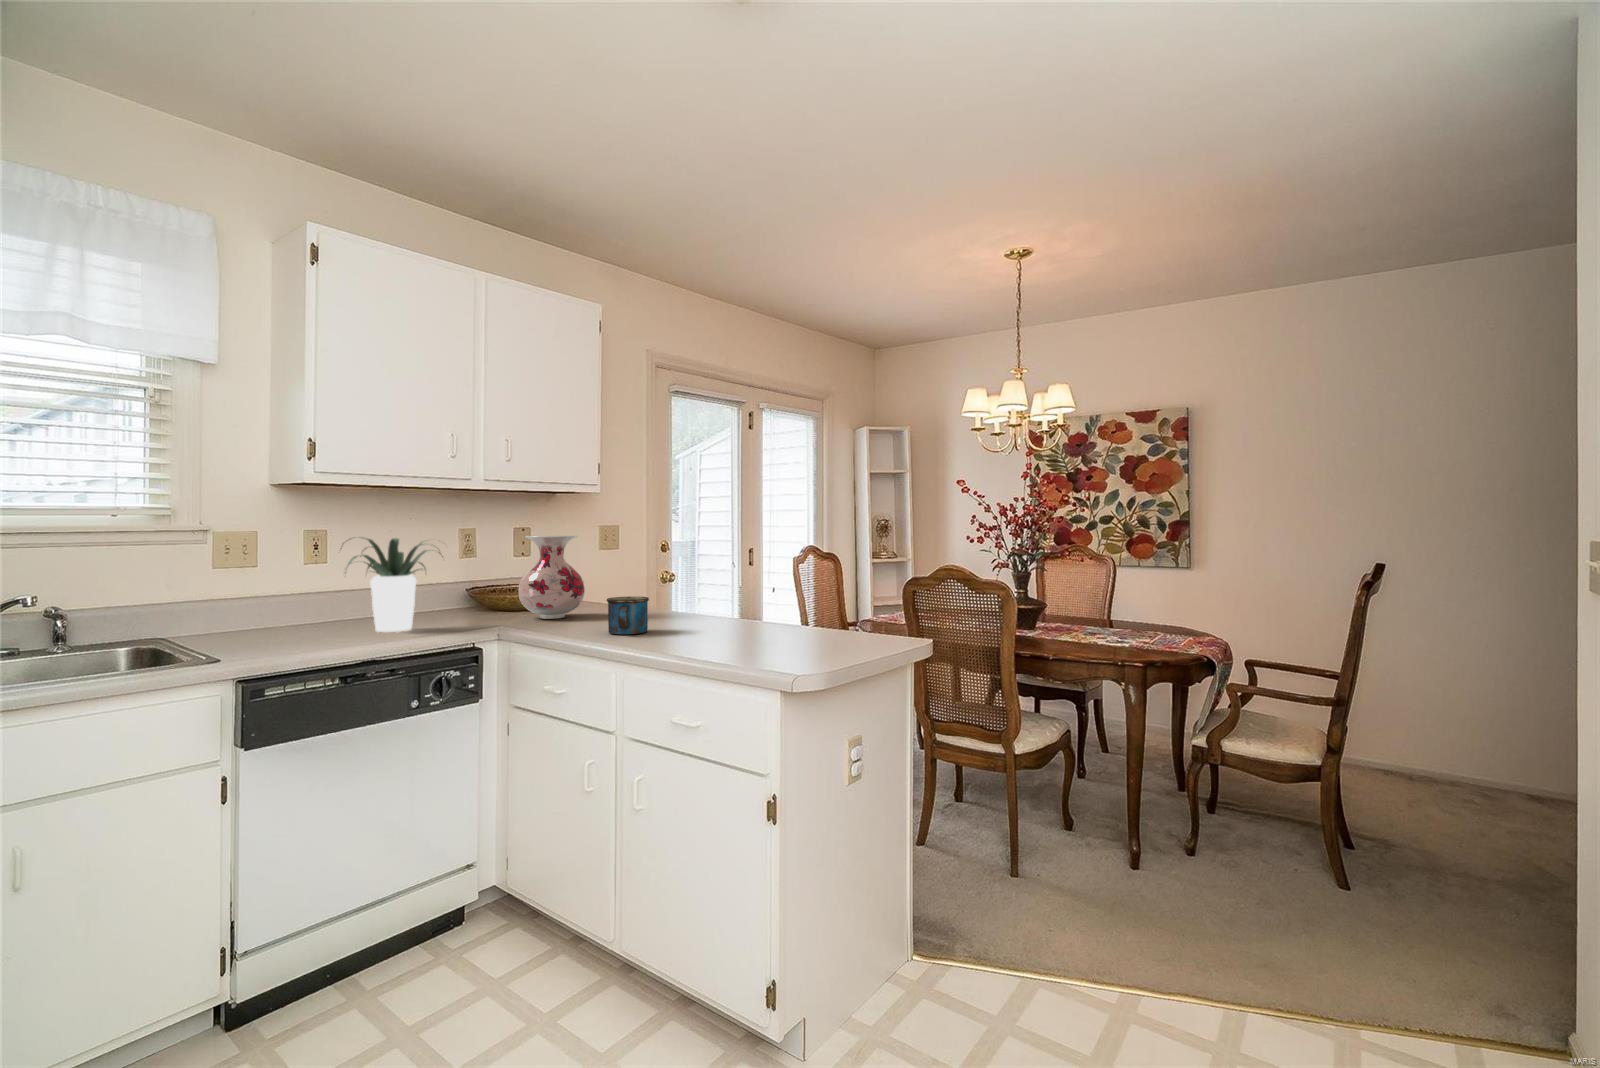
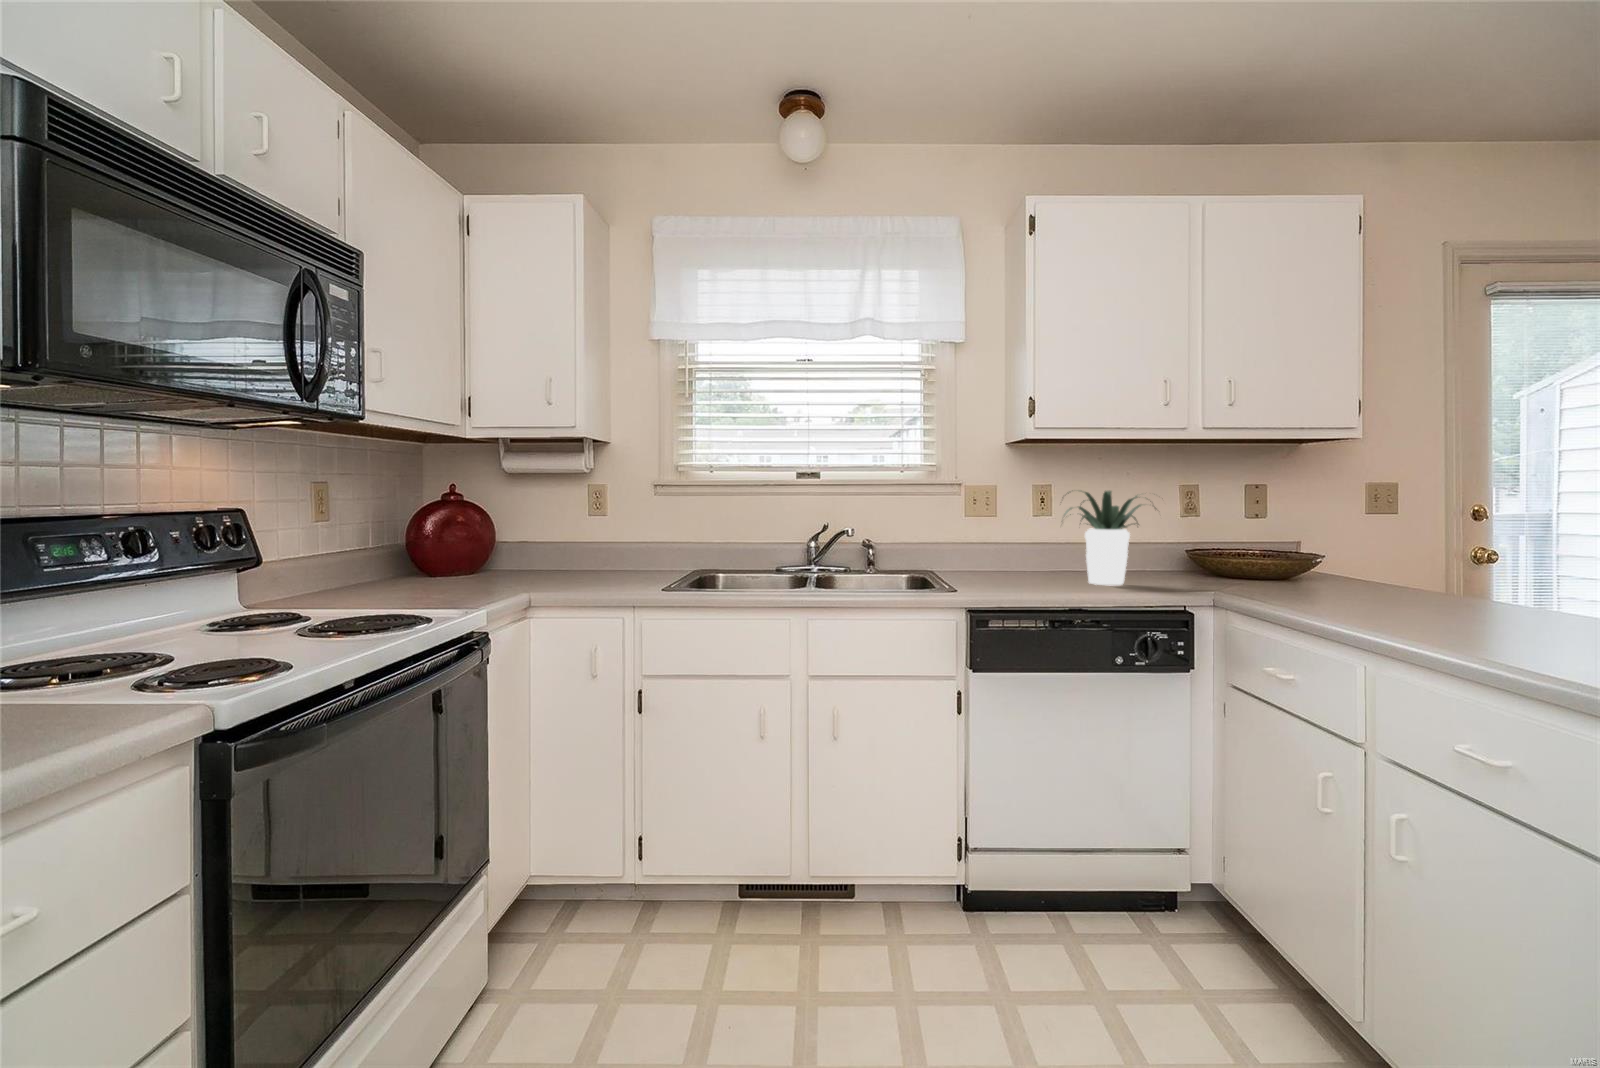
vase: present [518,536,585,619] -> none [1246,490,1337,590]
mug: present [607,596,649,635] -> none [1363,569,1436,620]

